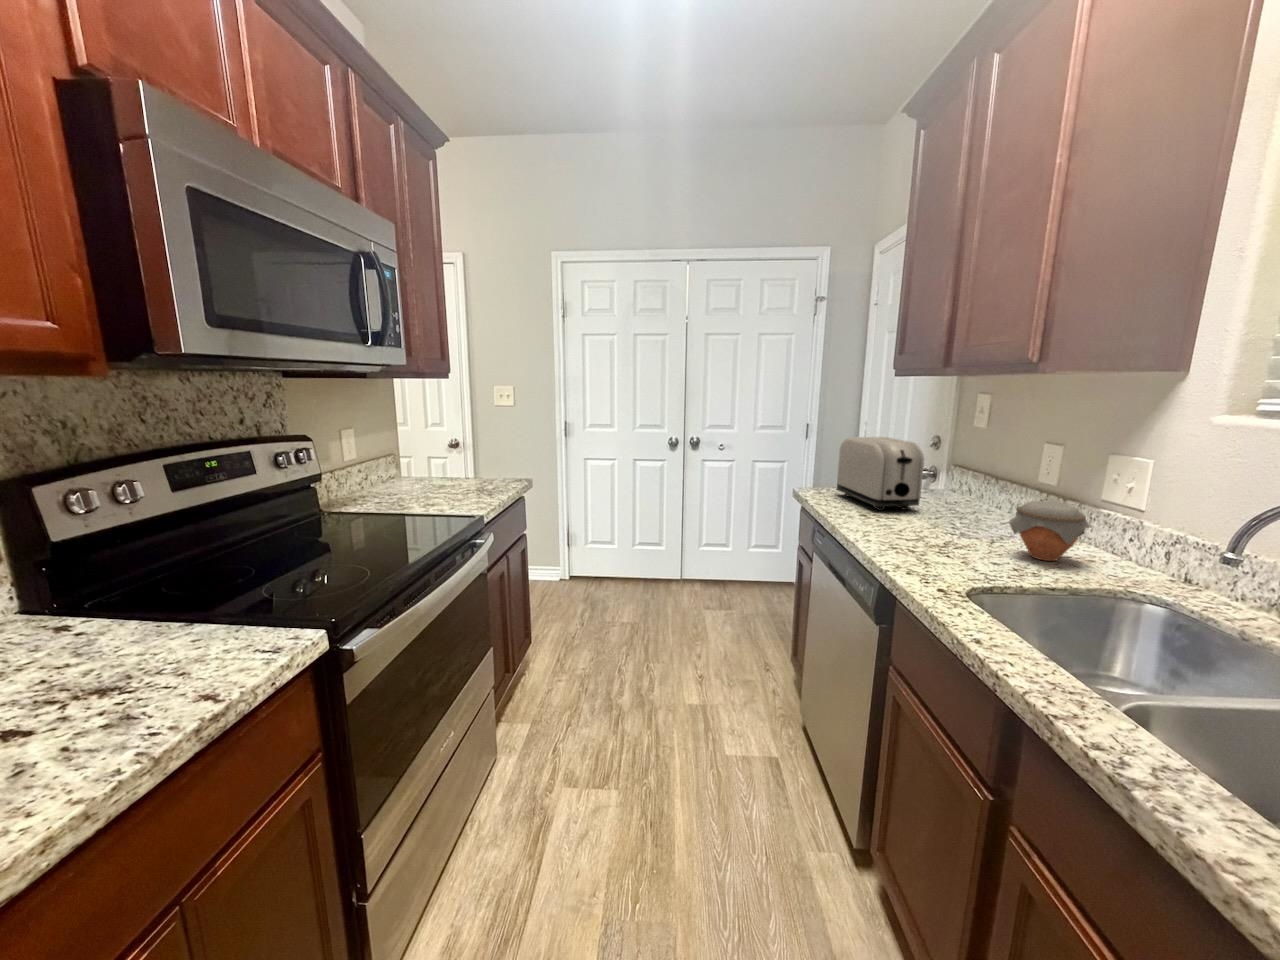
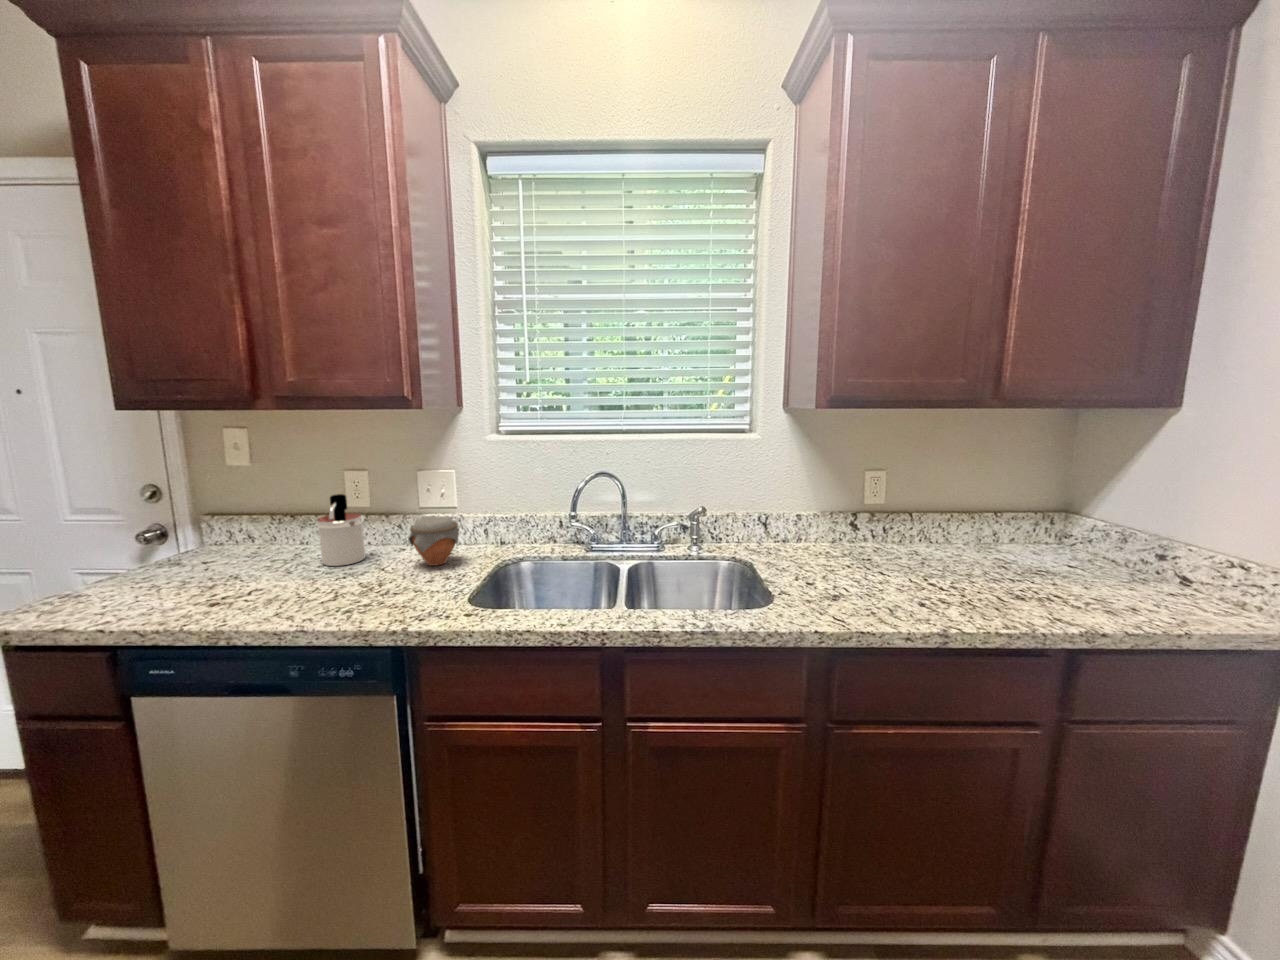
toaster: present [837,437,924,510] -> none [94,497,263,594]
soap dispenser: none [957,458,1015,531] -> present [316,494,366,566]

